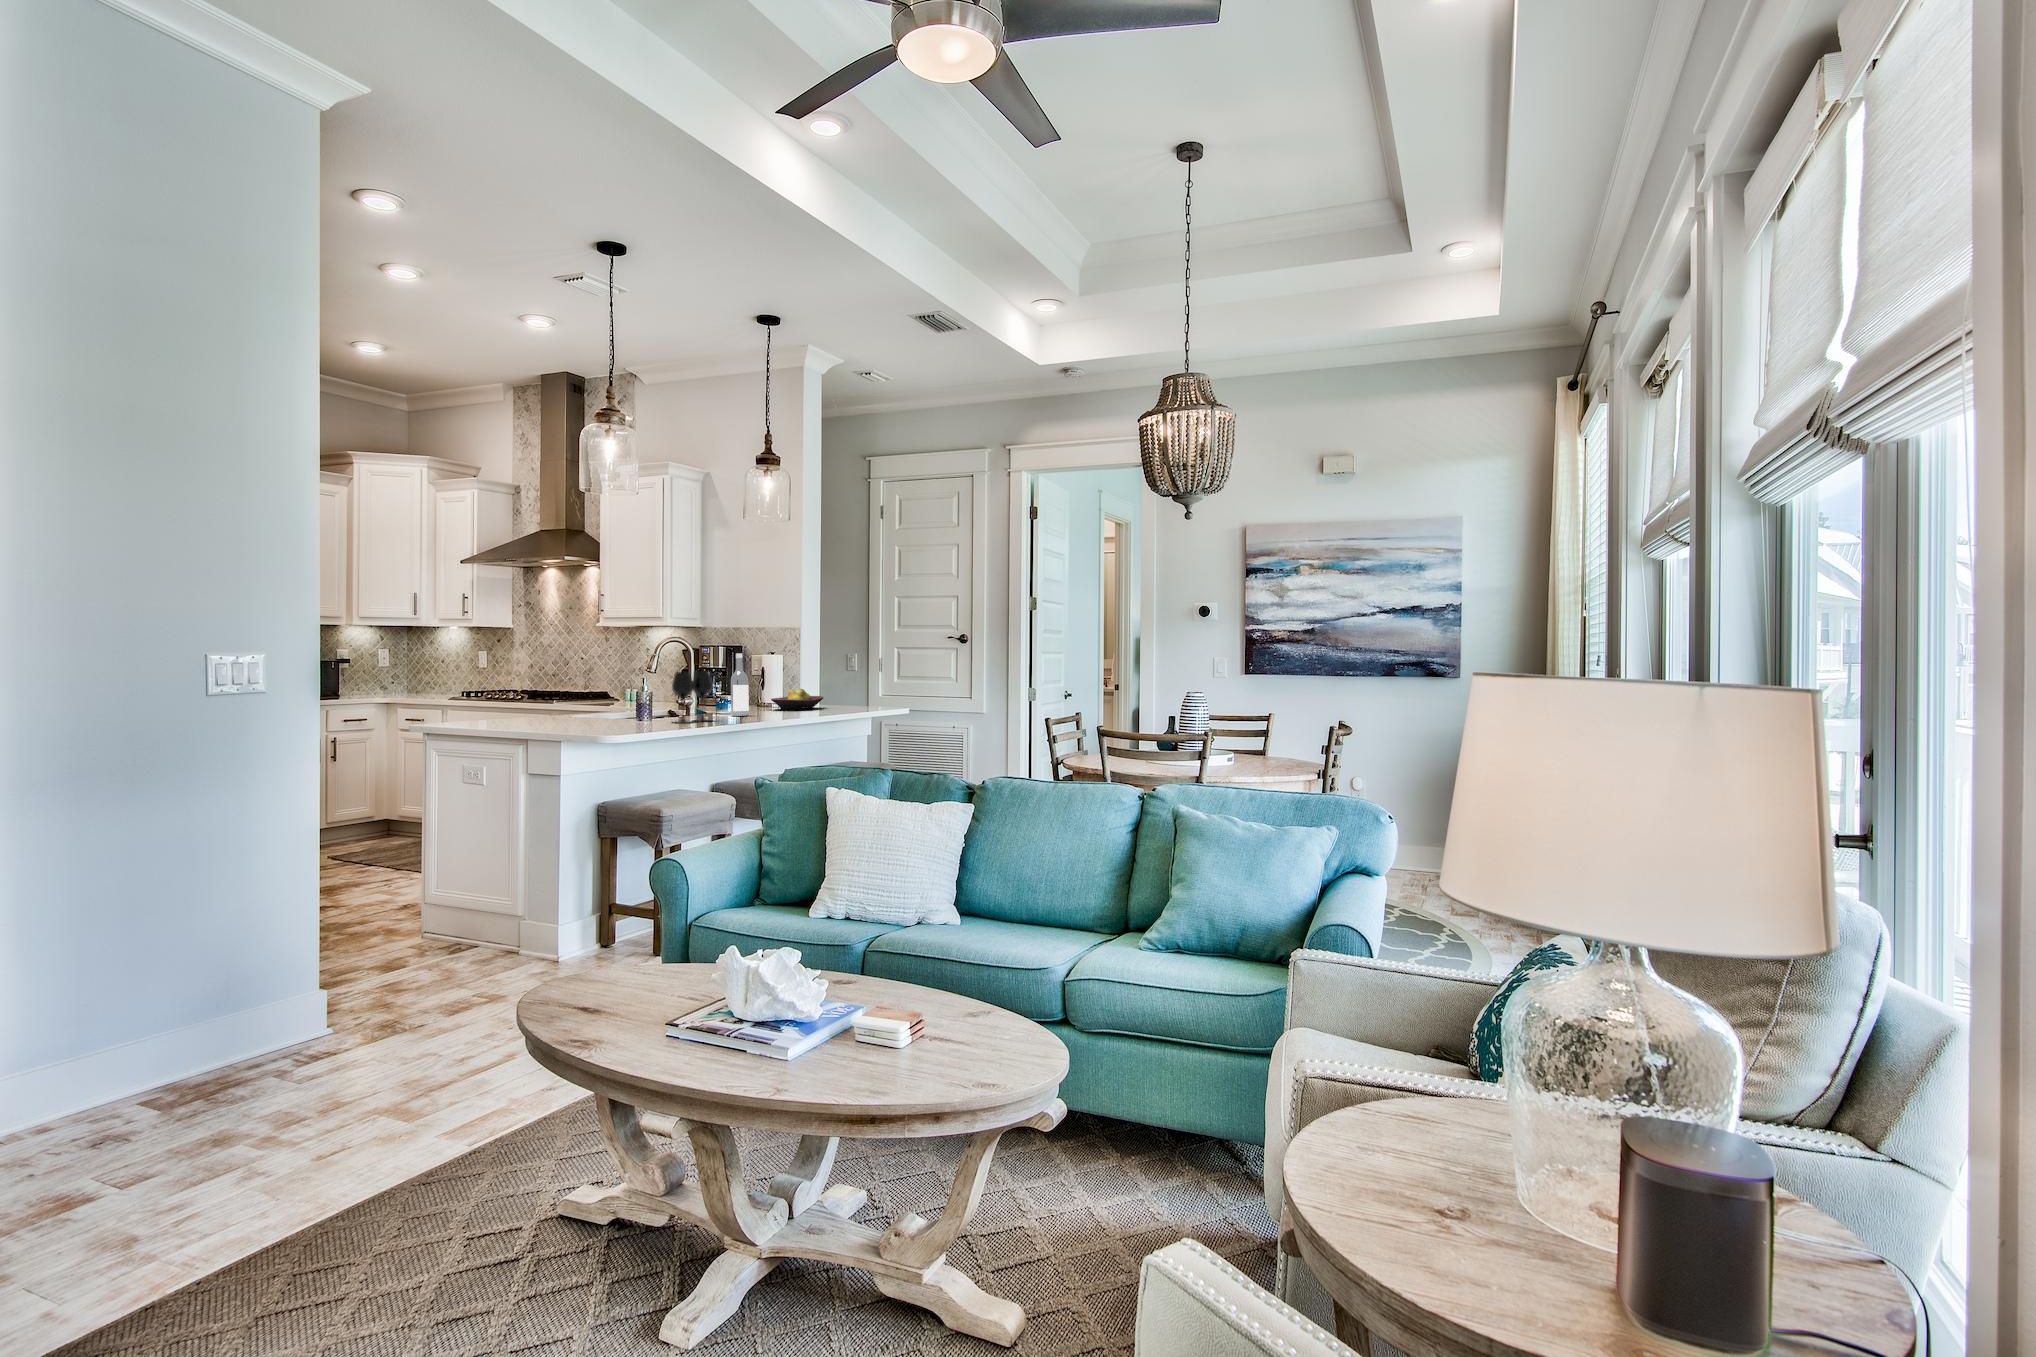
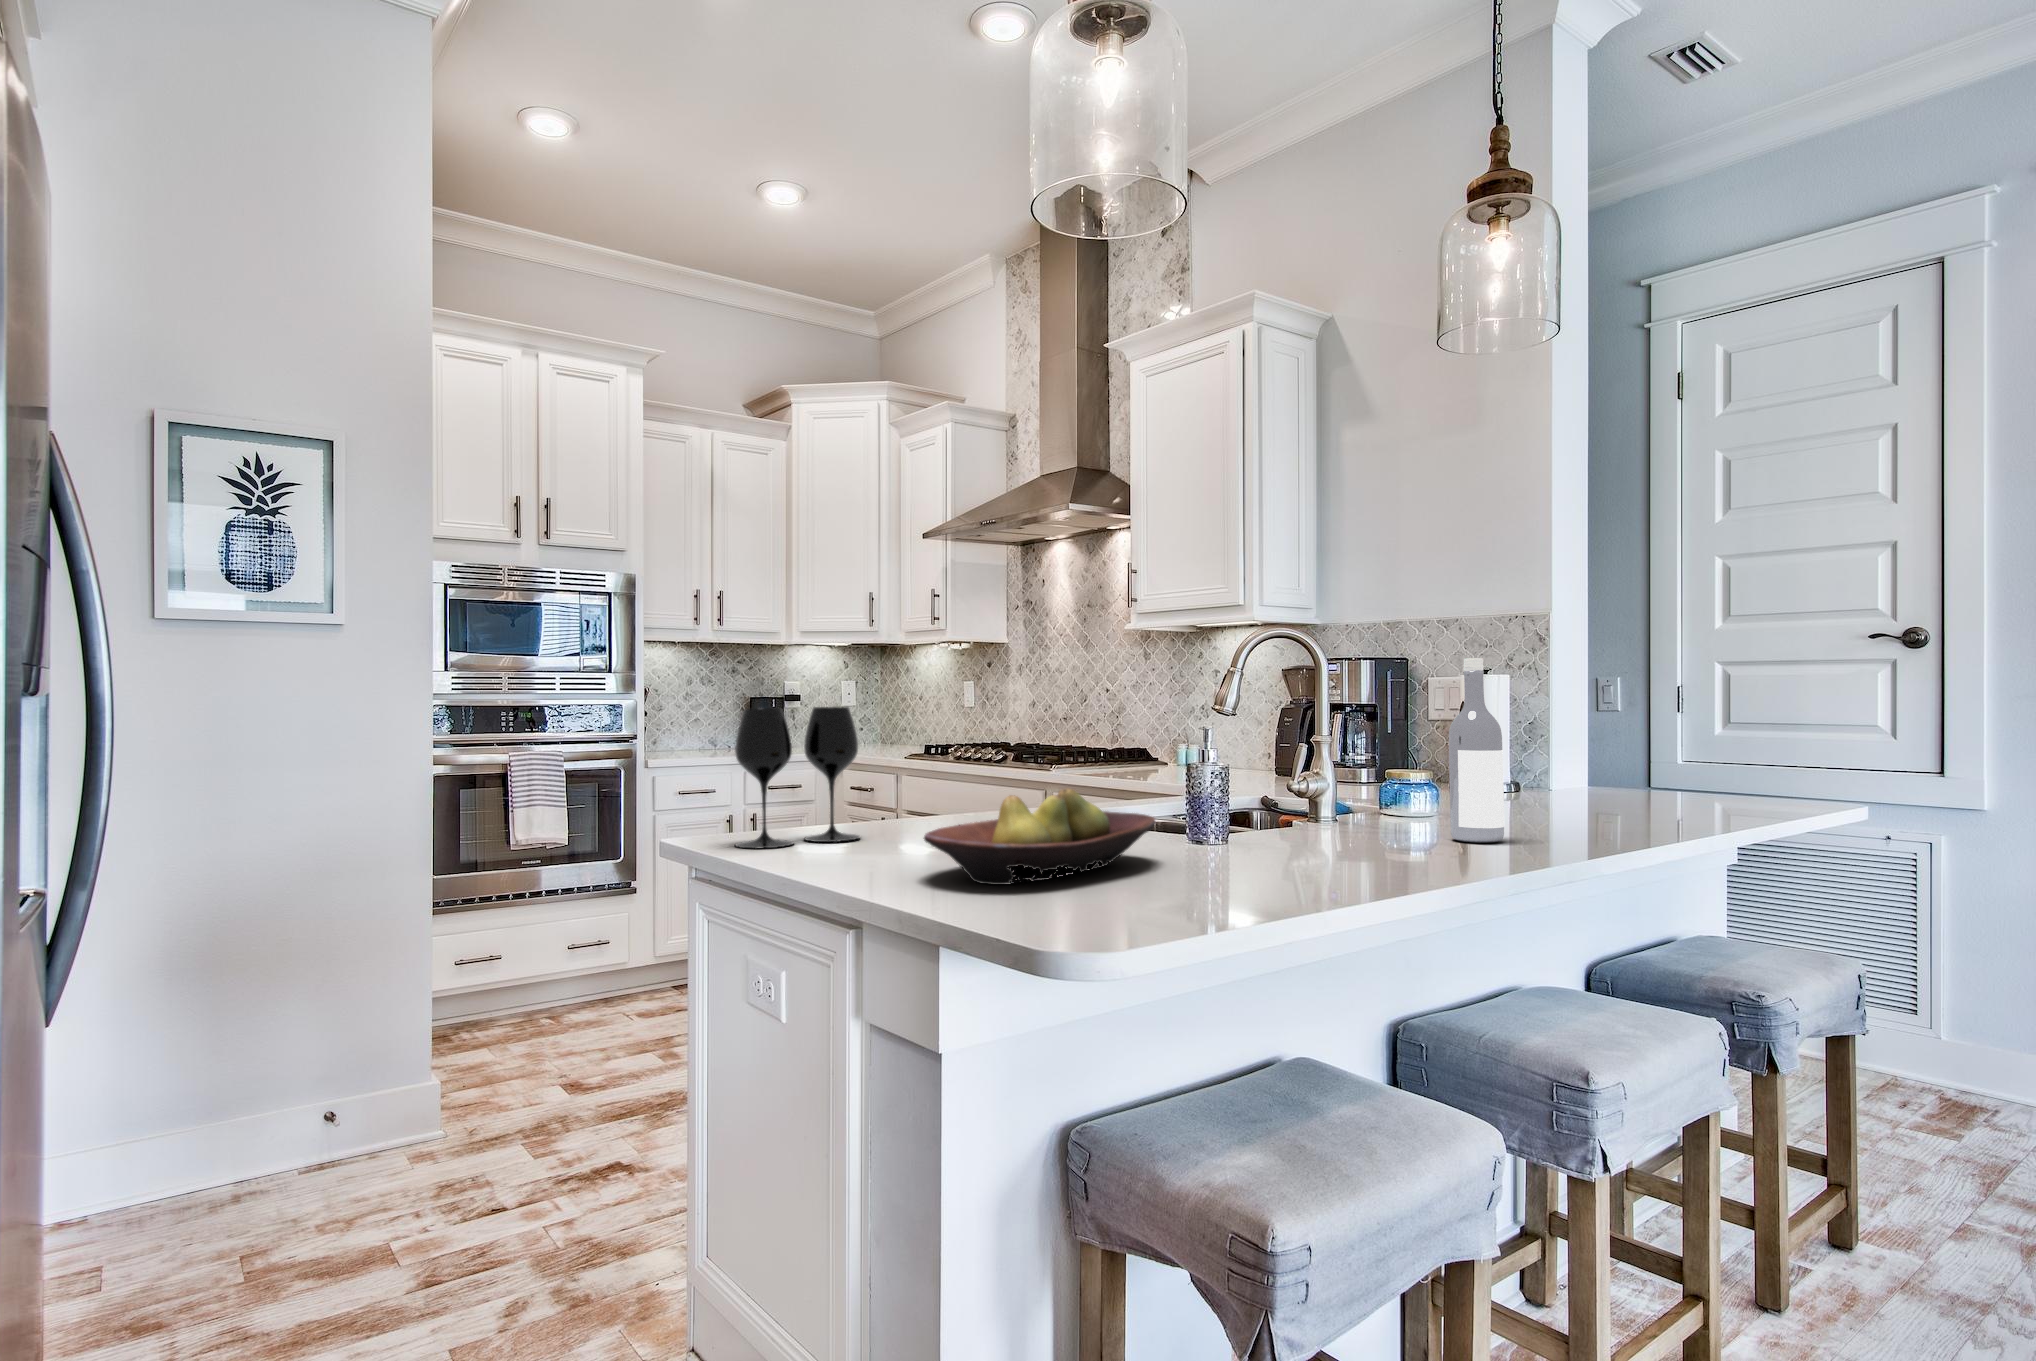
wine glass: present [672,671,713,723] -> present [735,707,860,849]
fruit bowl: present [771,689,824,711] -> present [924,789,1155,885]

